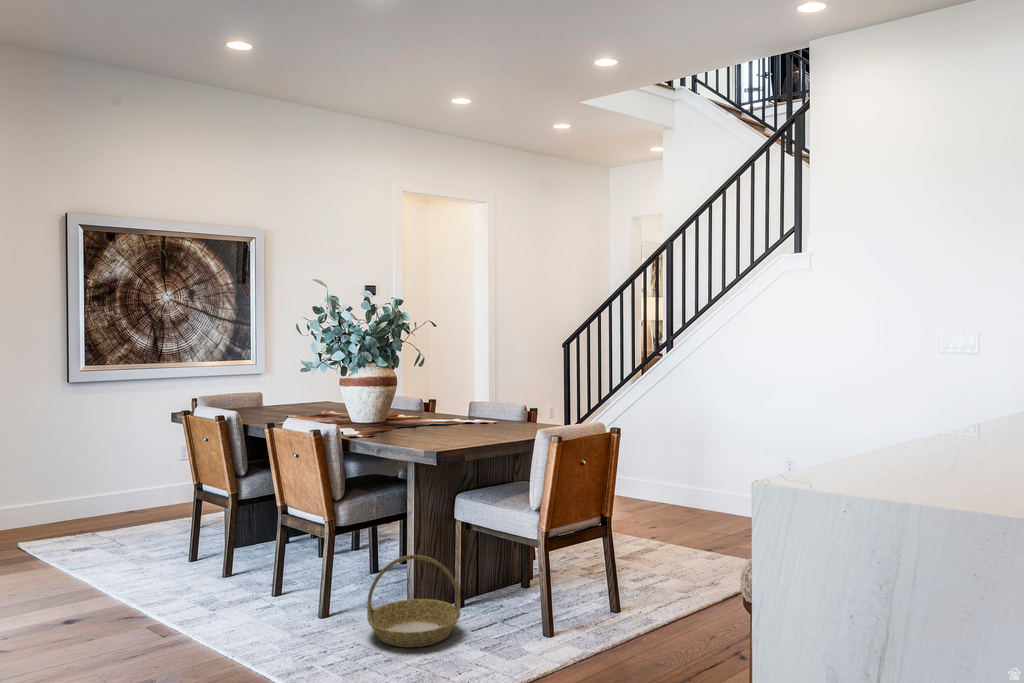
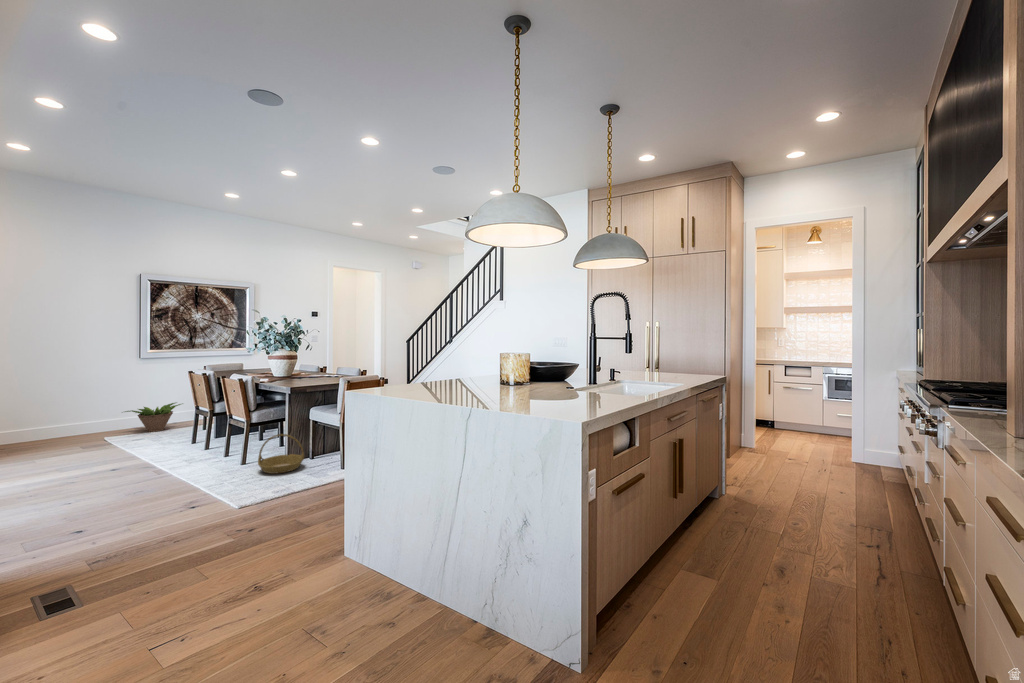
decorative plant: none [41,471,150,531] -> present [125,403,181,432]

